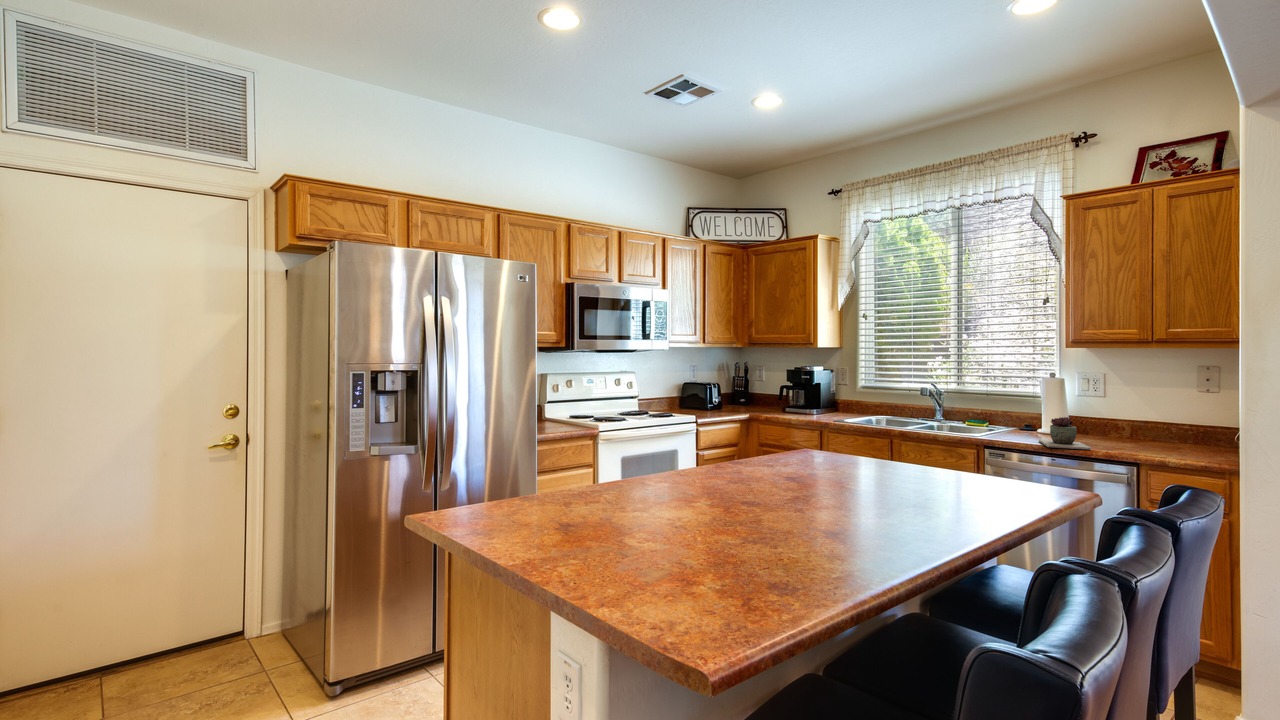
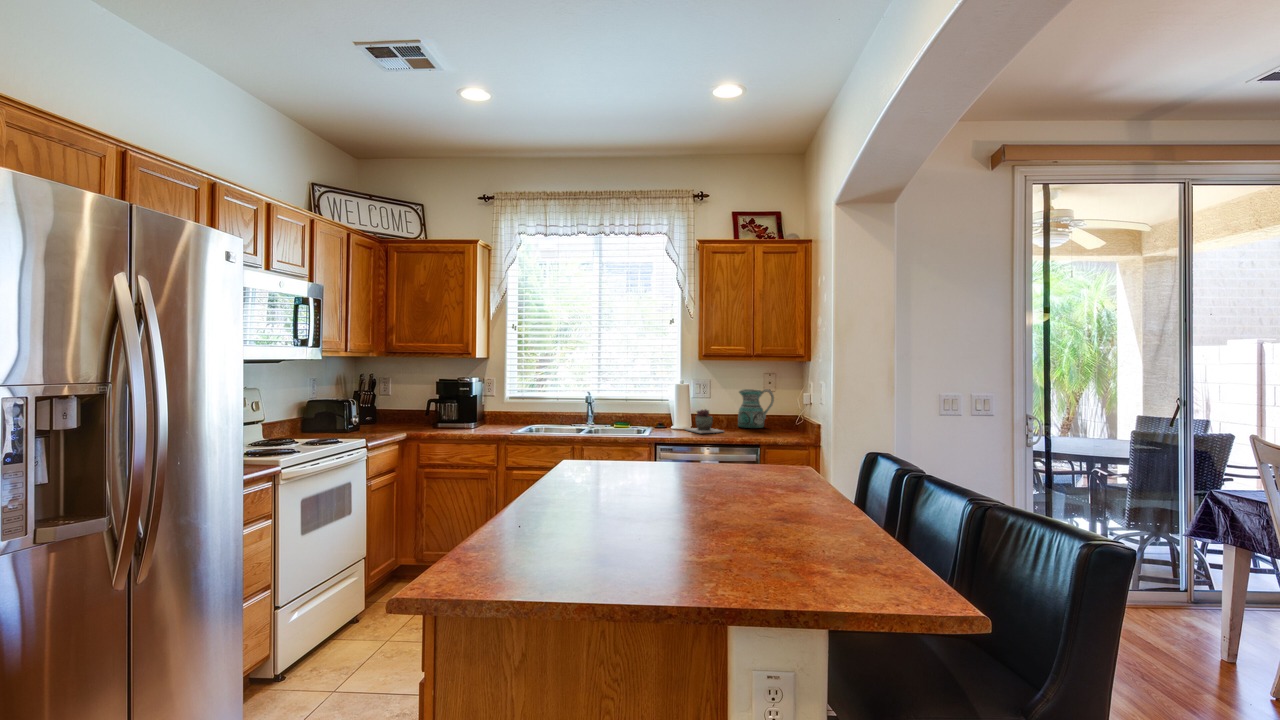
ceramic pitcher: none [1135,395,1202,451] -> present [738,389,774,428]

